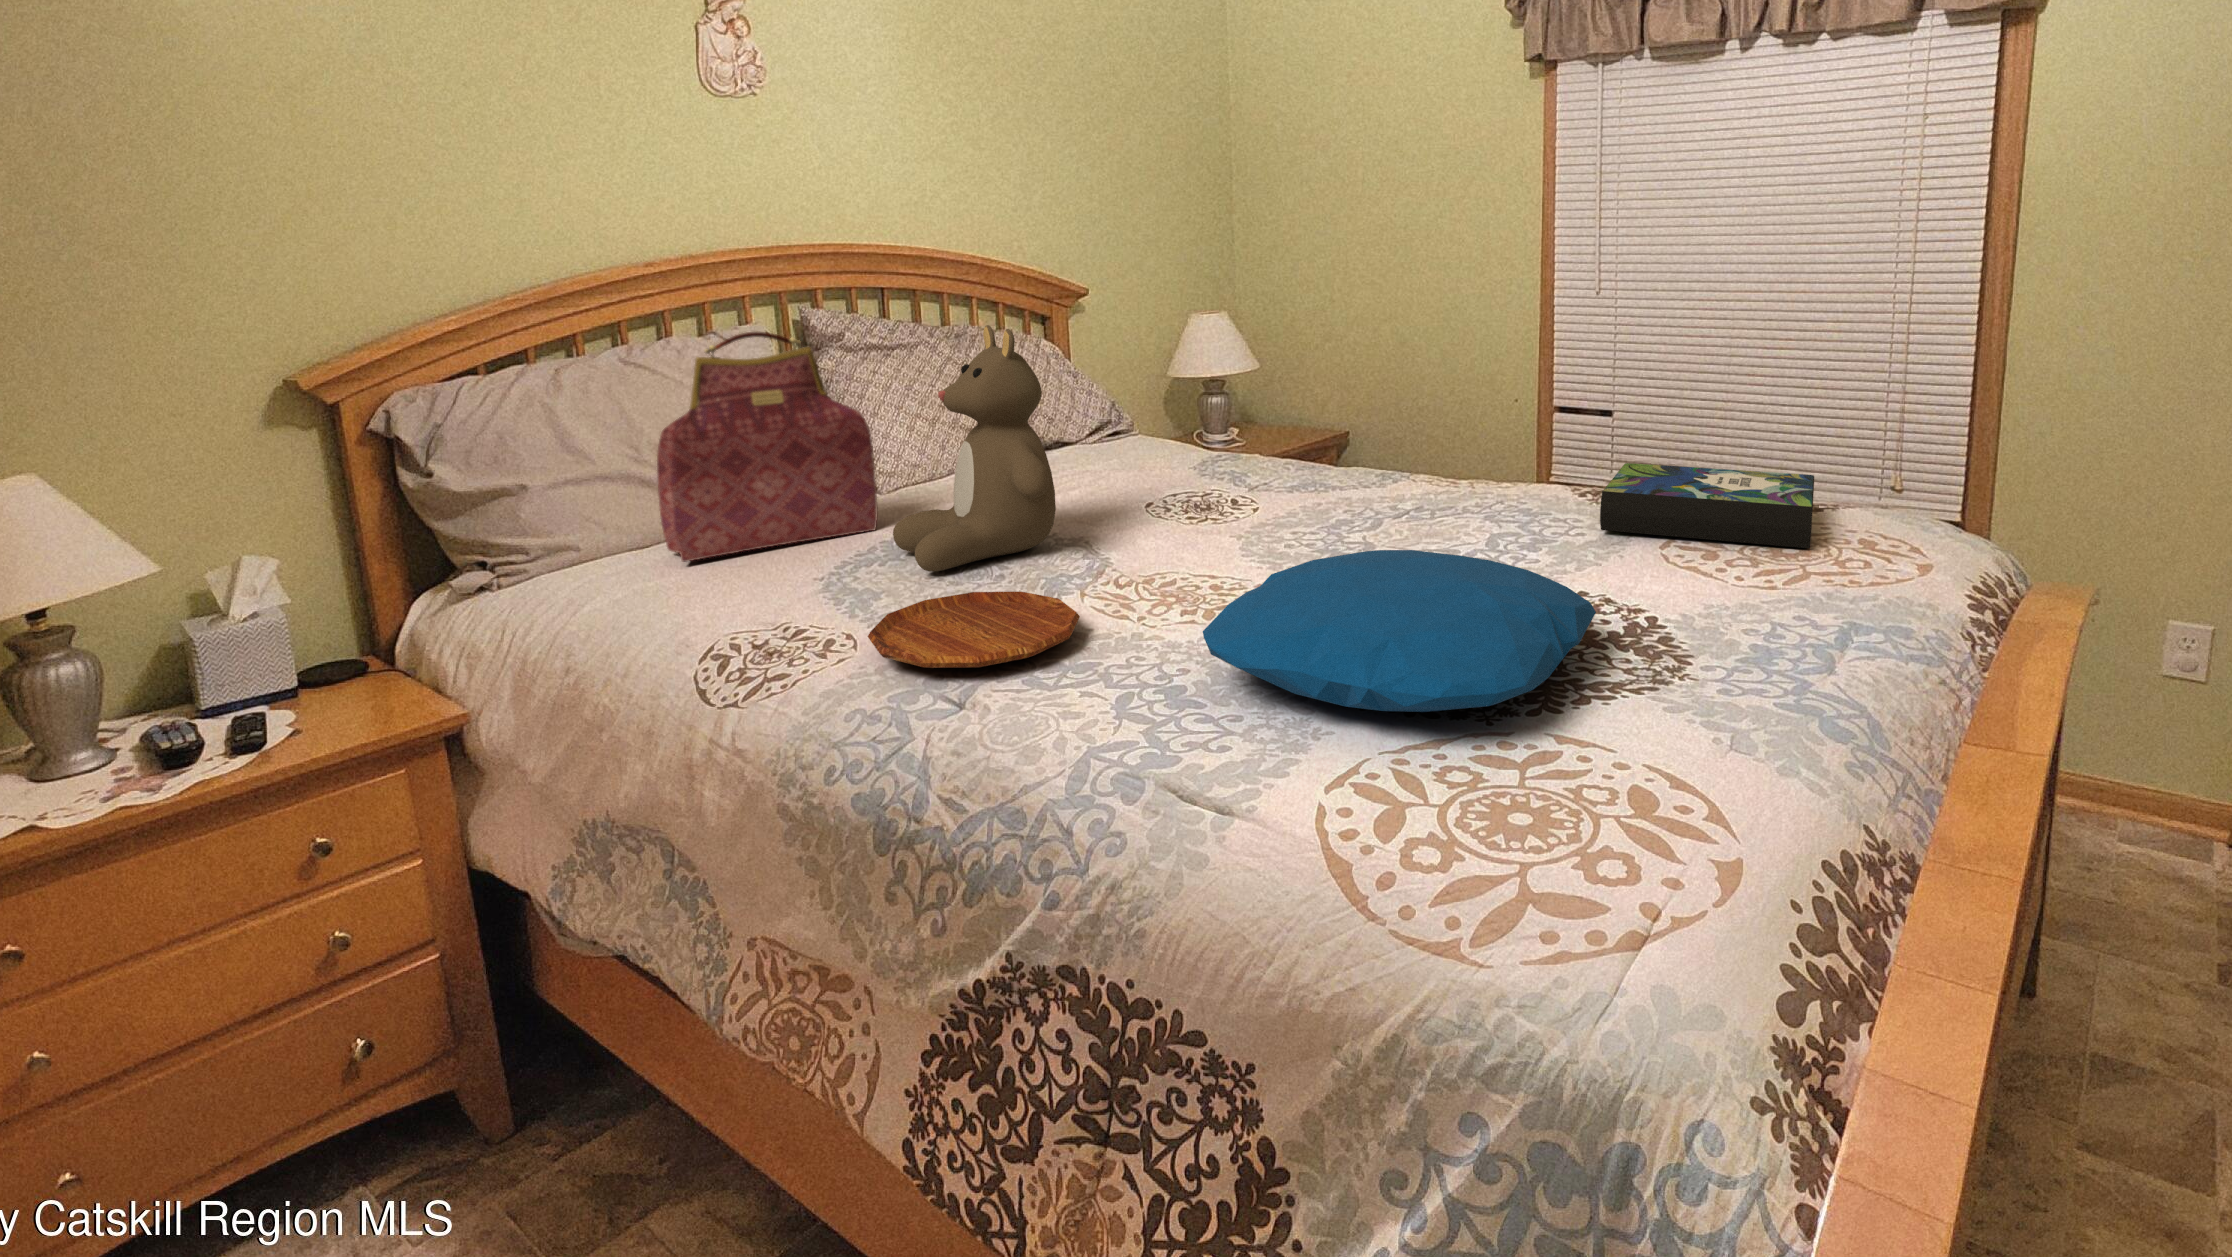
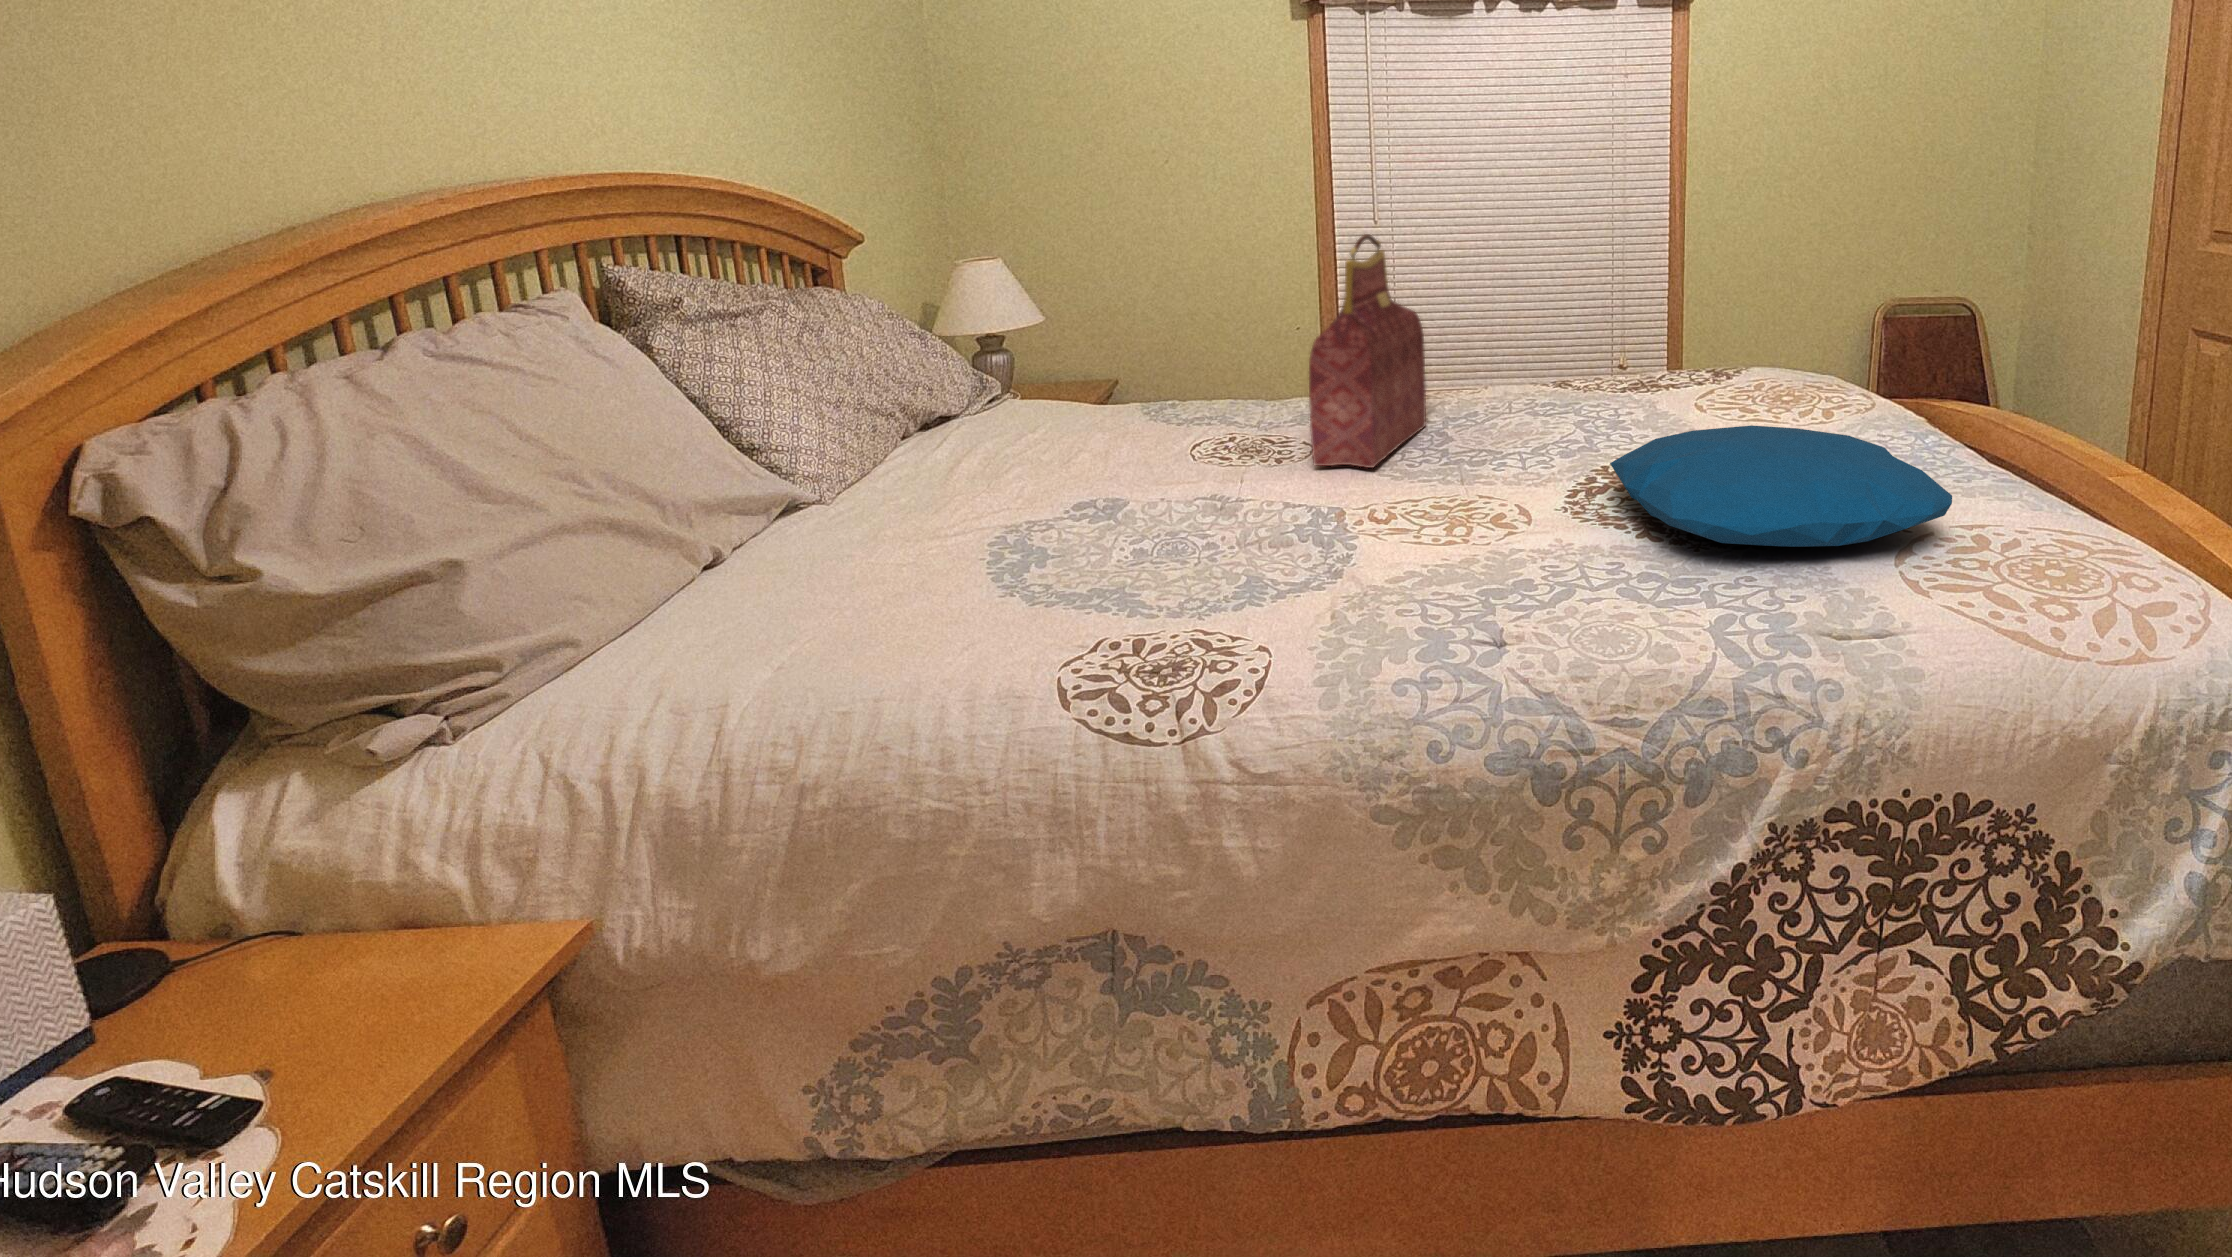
teddy bear: present [893,325,1056,571] -> none [1060,261,1282,554]
handbag: present [657,331,878,562] -> present [1309,234,1426,468]
book: present [1600,463,1814,548] -> none [1631,350,1822,410]
tray: present [868,592,1080,668] -> none [1291,537,1516,621]

